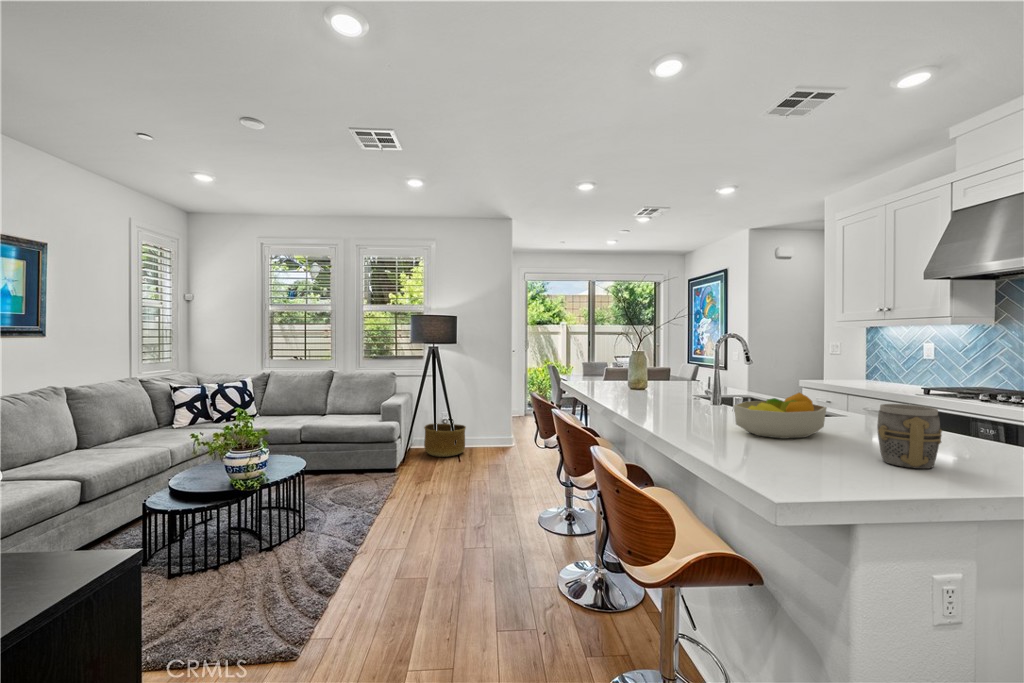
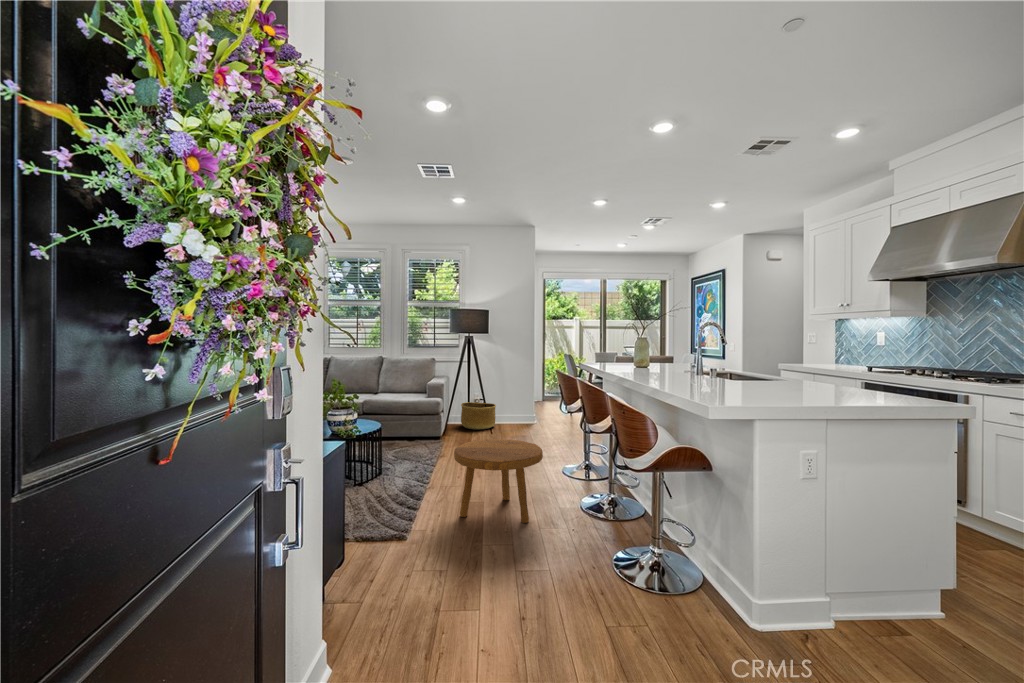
fruit bowl: present [734,393,826,439] -> none [702,360,764,389]
mug: present [877,404,942,469] -> none [782,362,817,398]
footstool: none [384,489,506,617] -> present [454,439,543,523]

